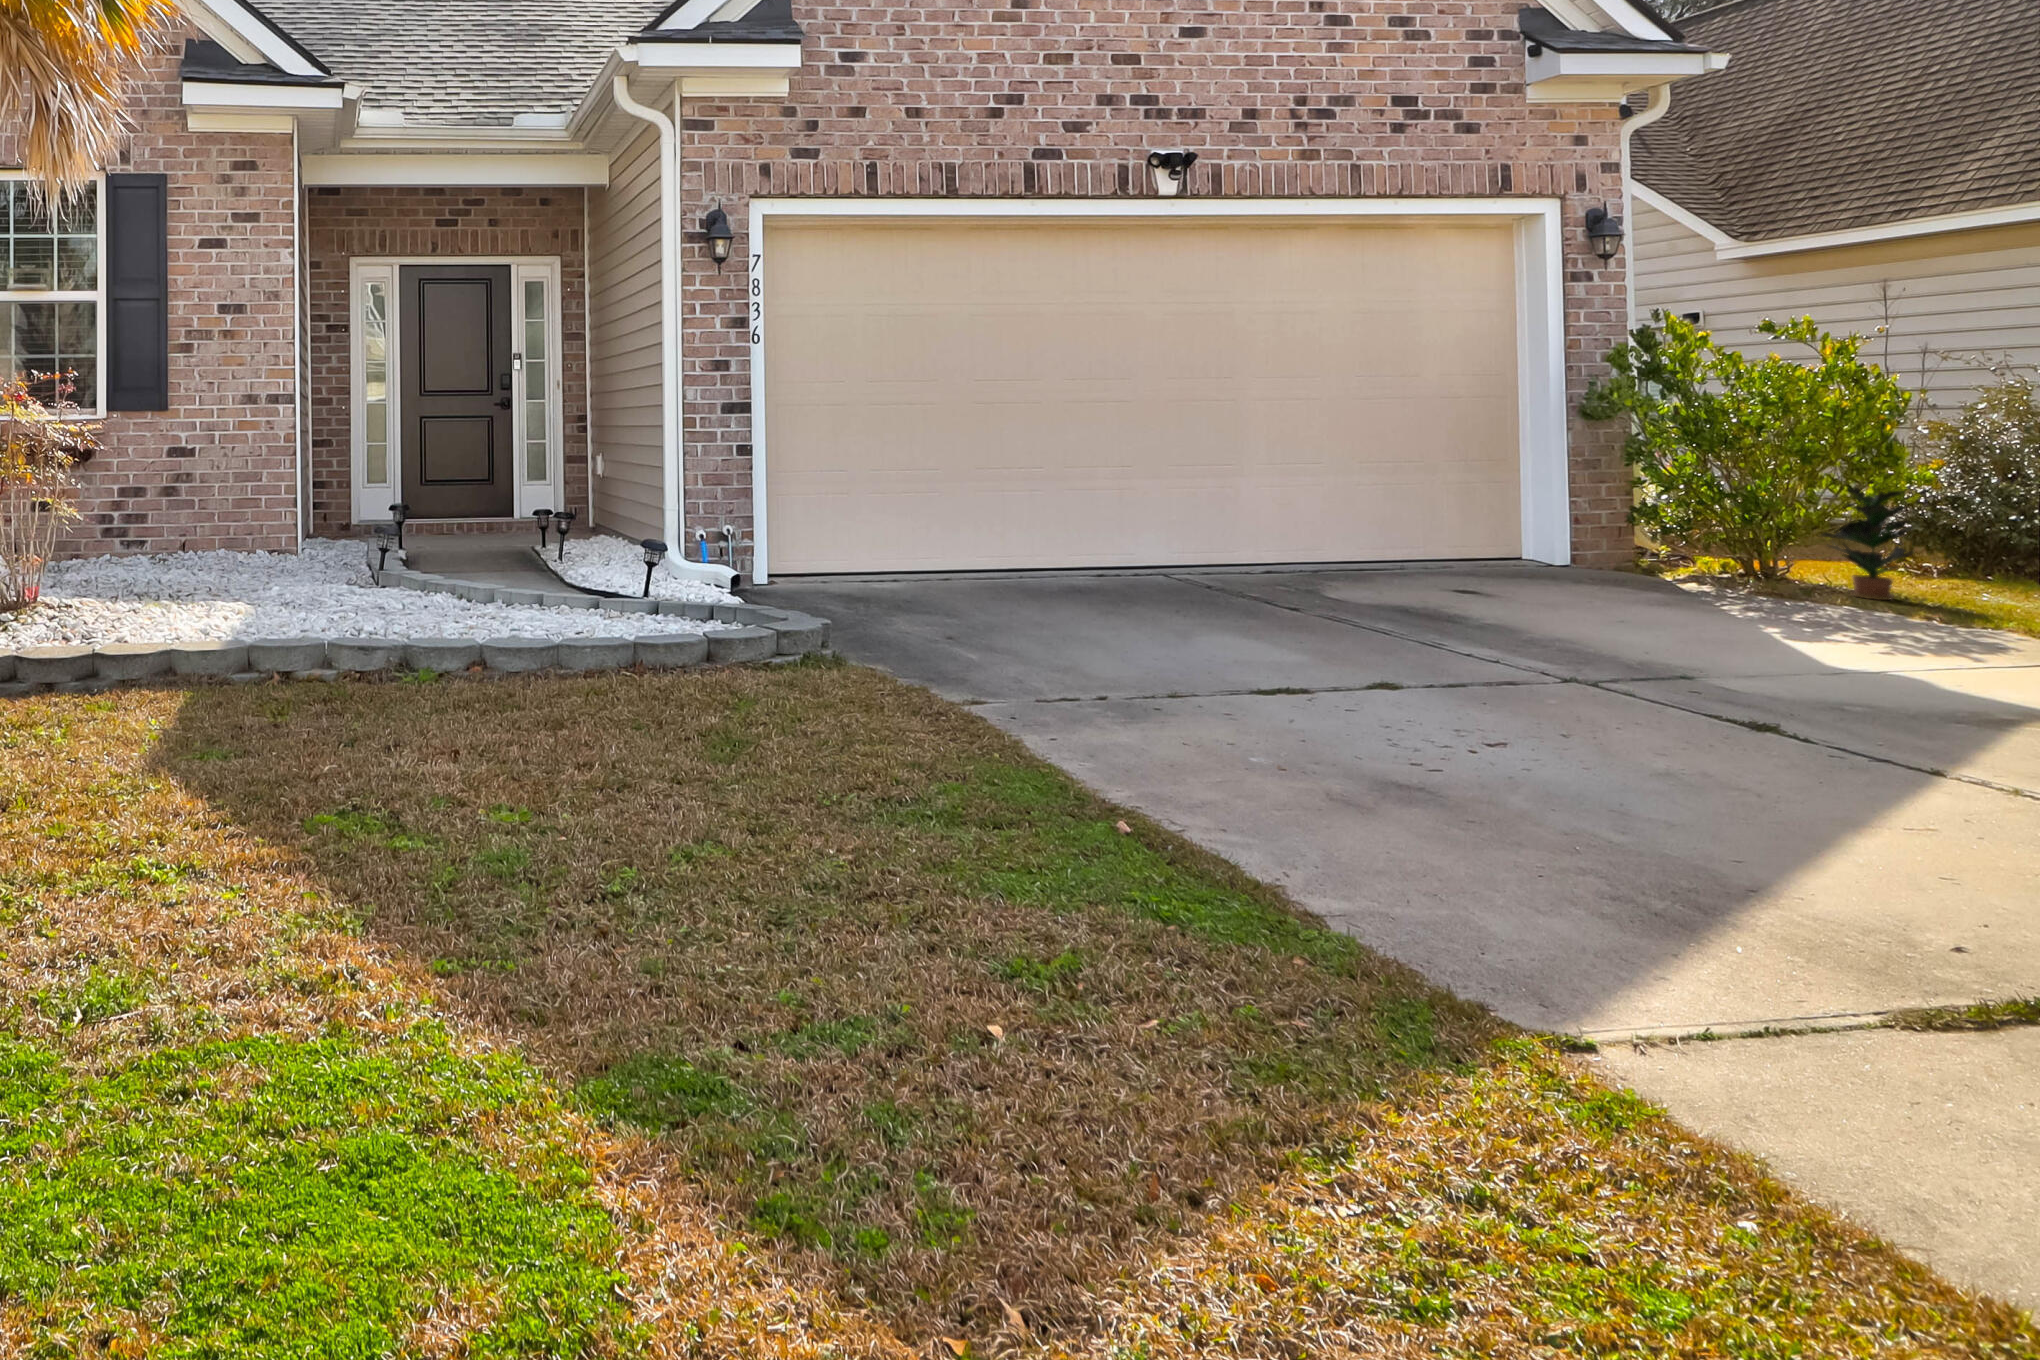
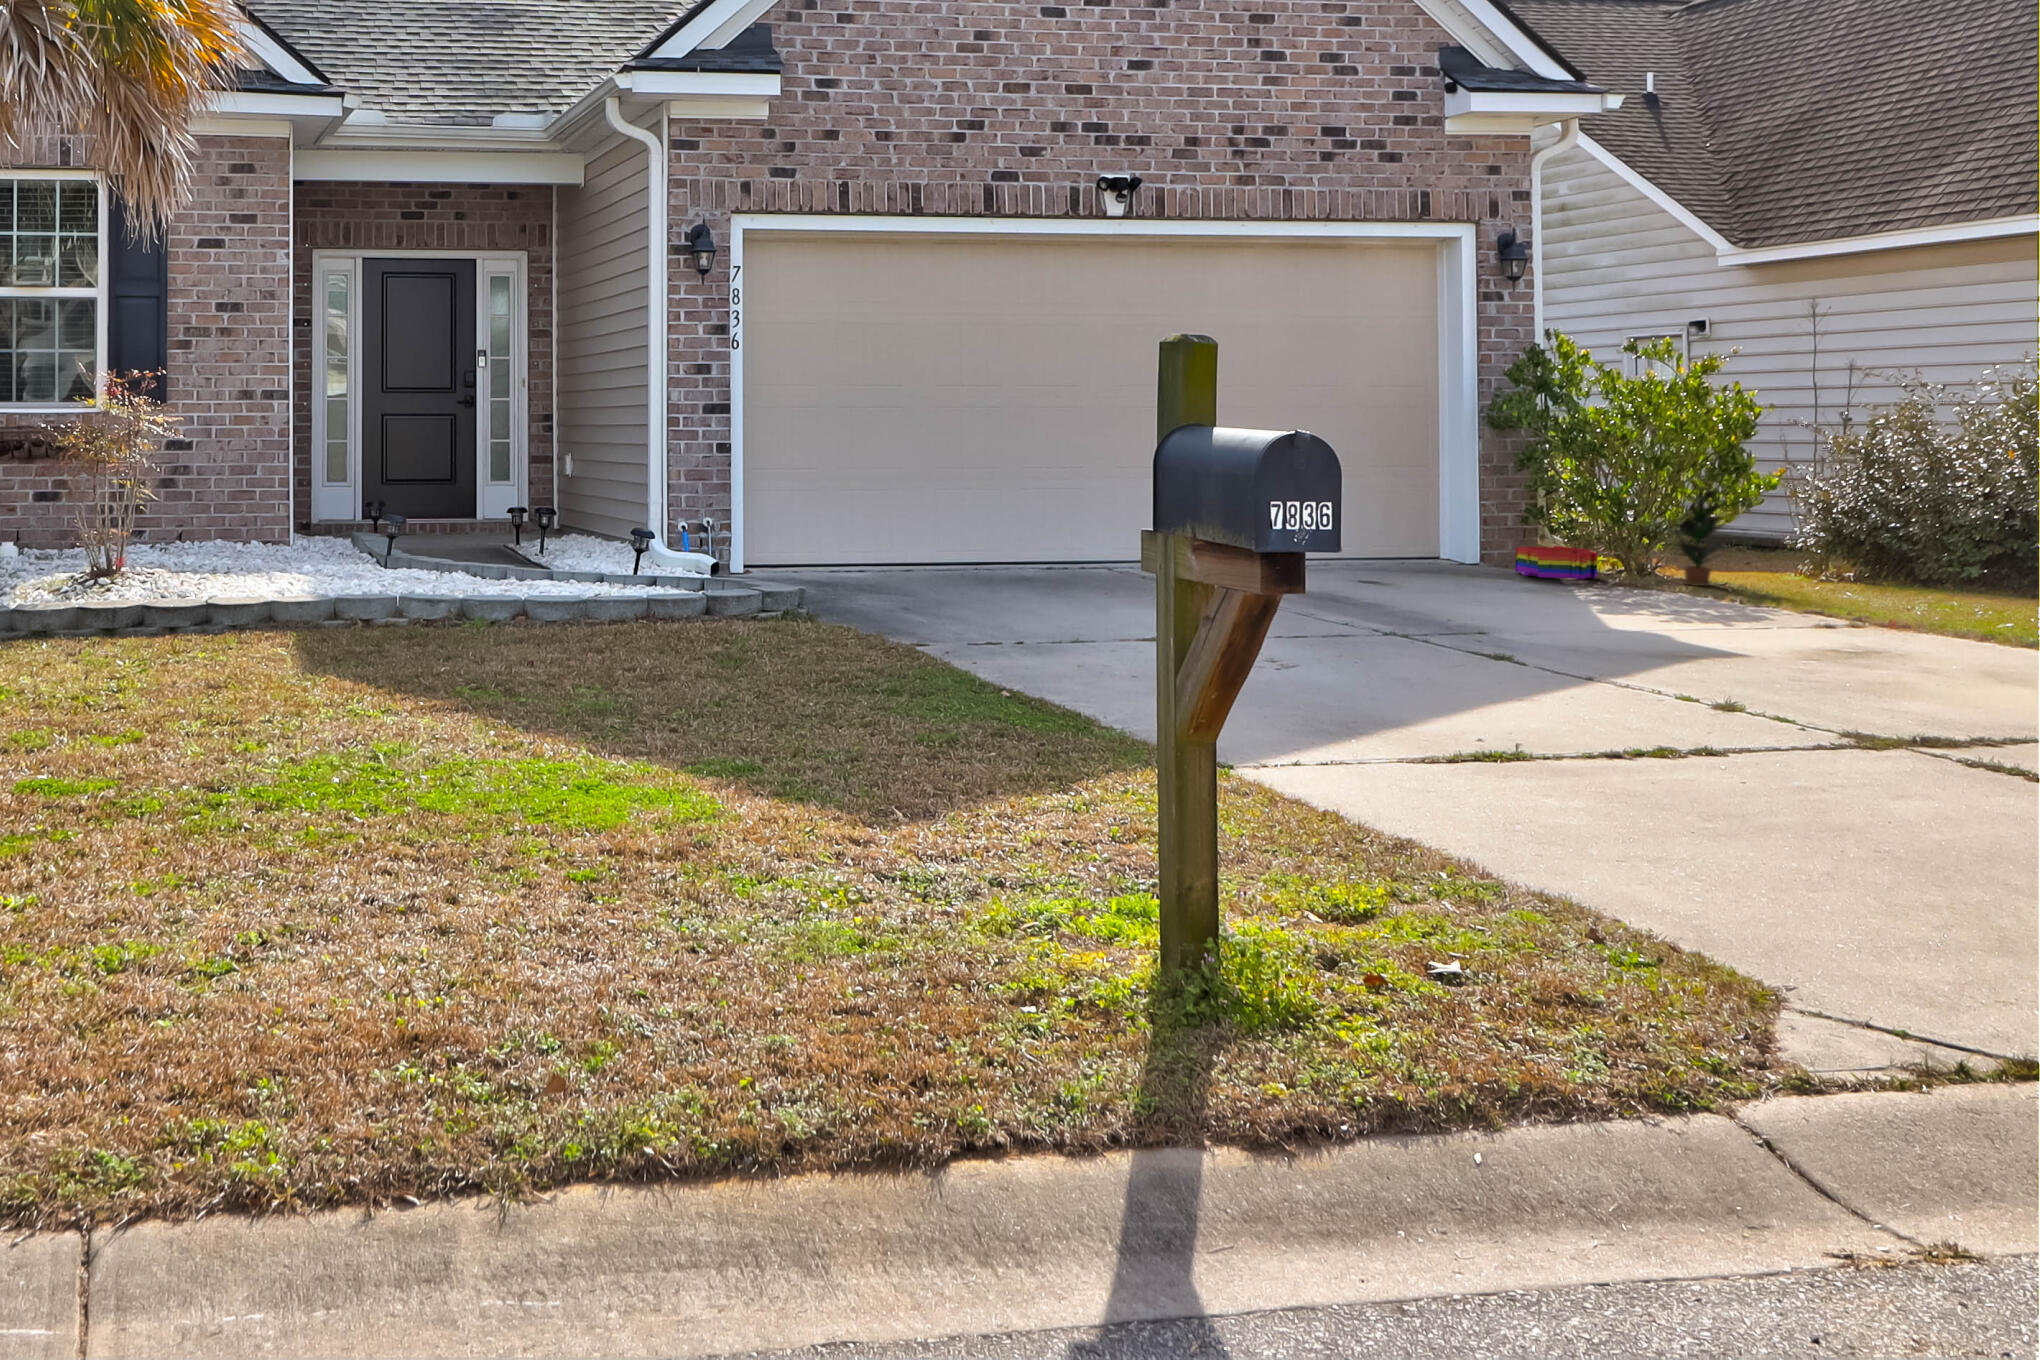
storage bin: none [1623,548,1737,589] -> present [1515,546,1598,579]

